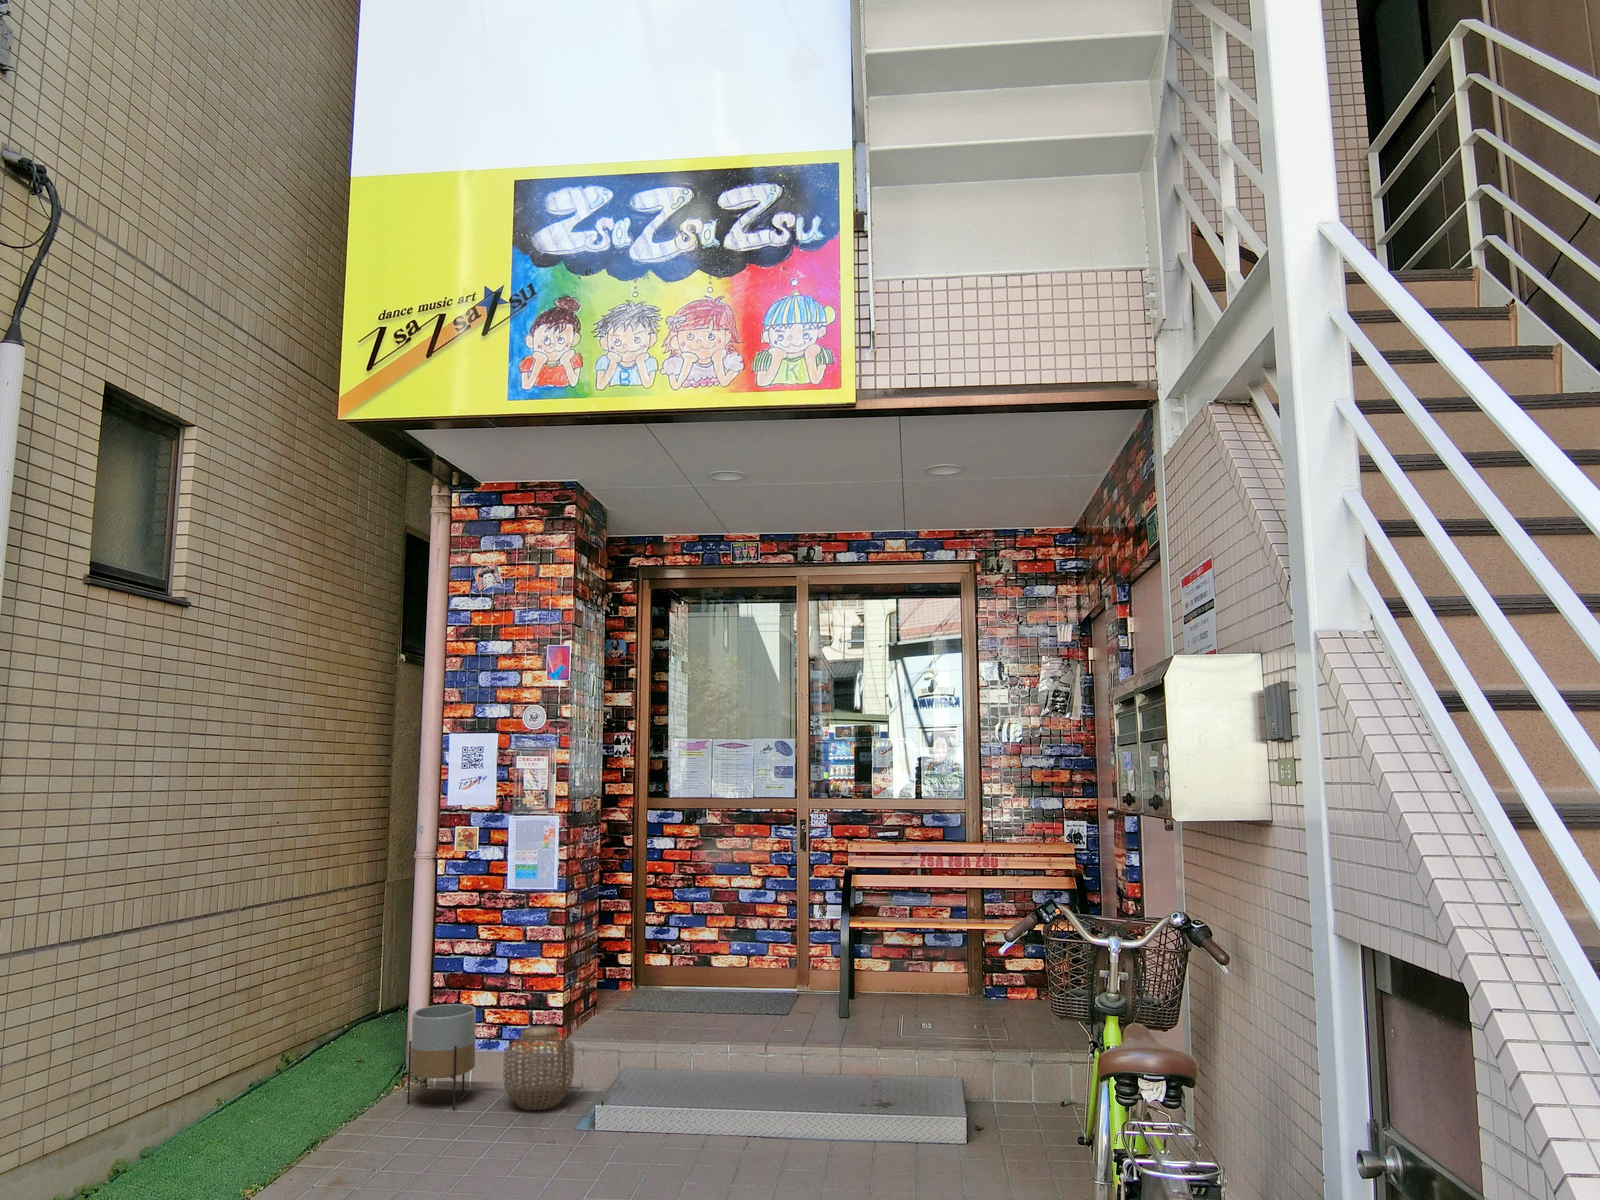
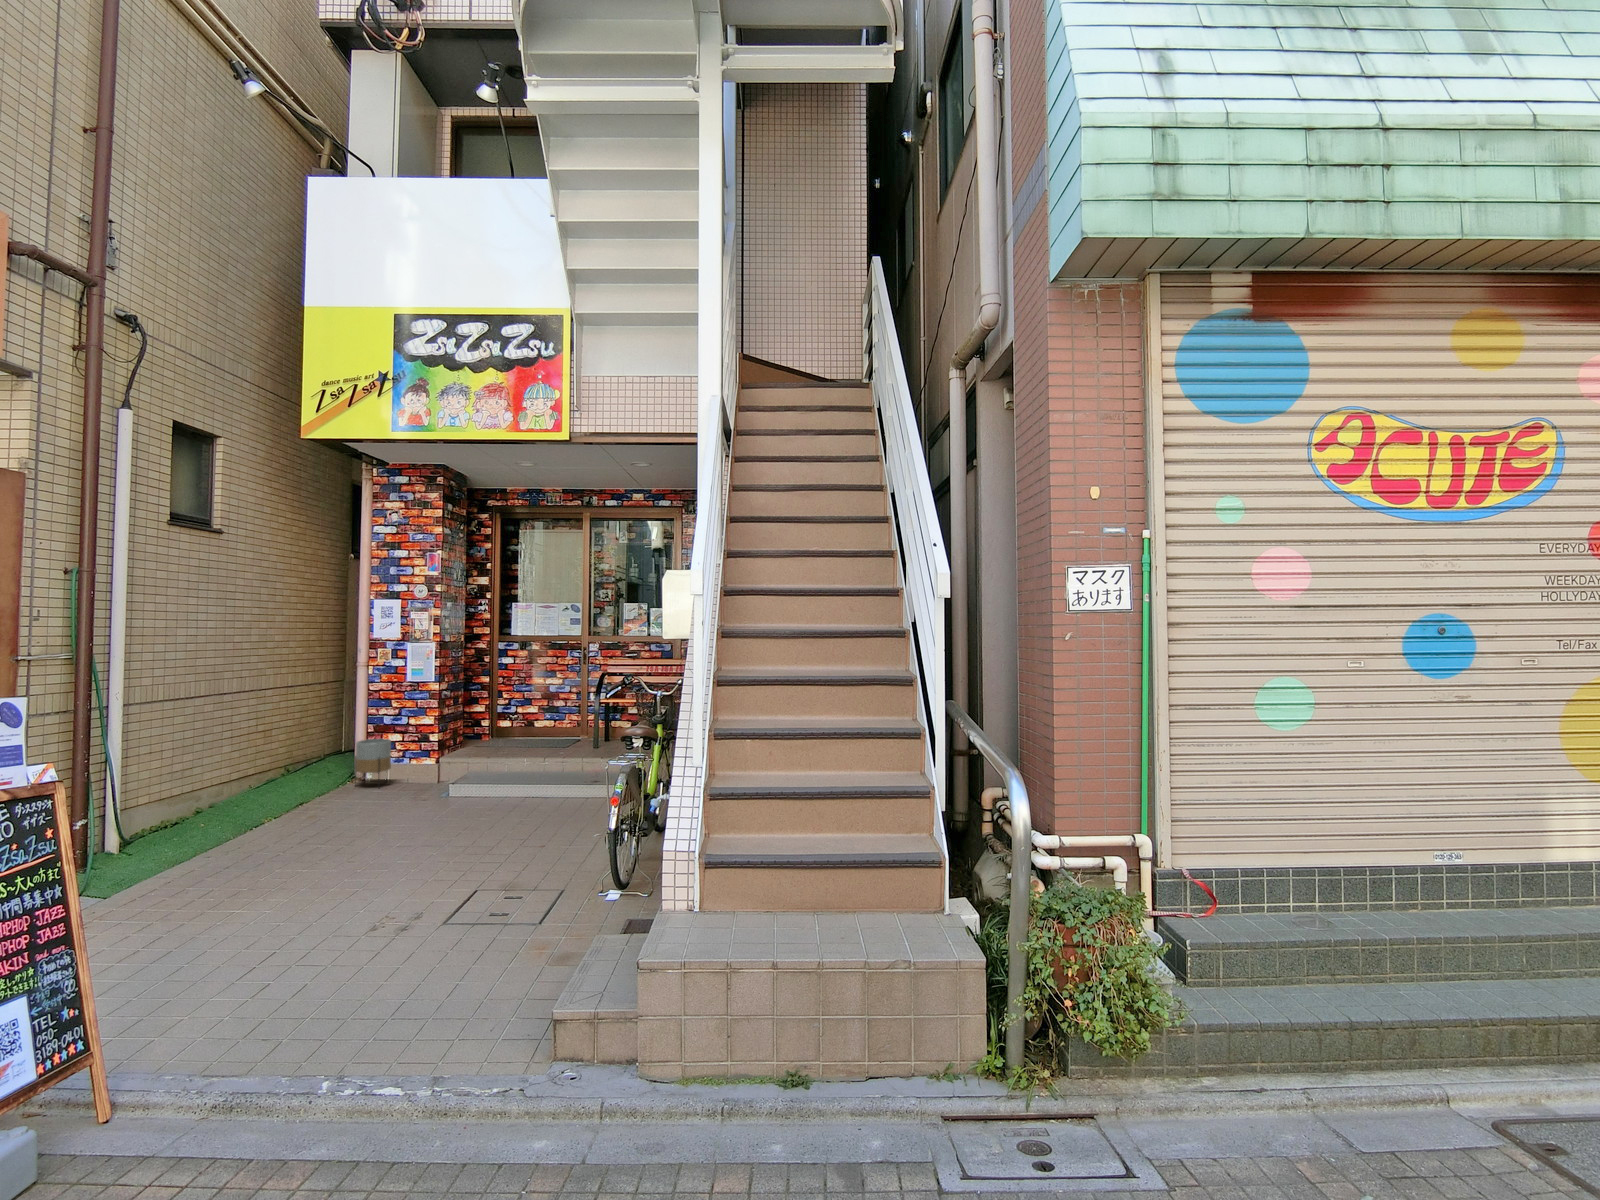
woven basket: present [503,1025,574,1110] -> none [405,748,443,788]

